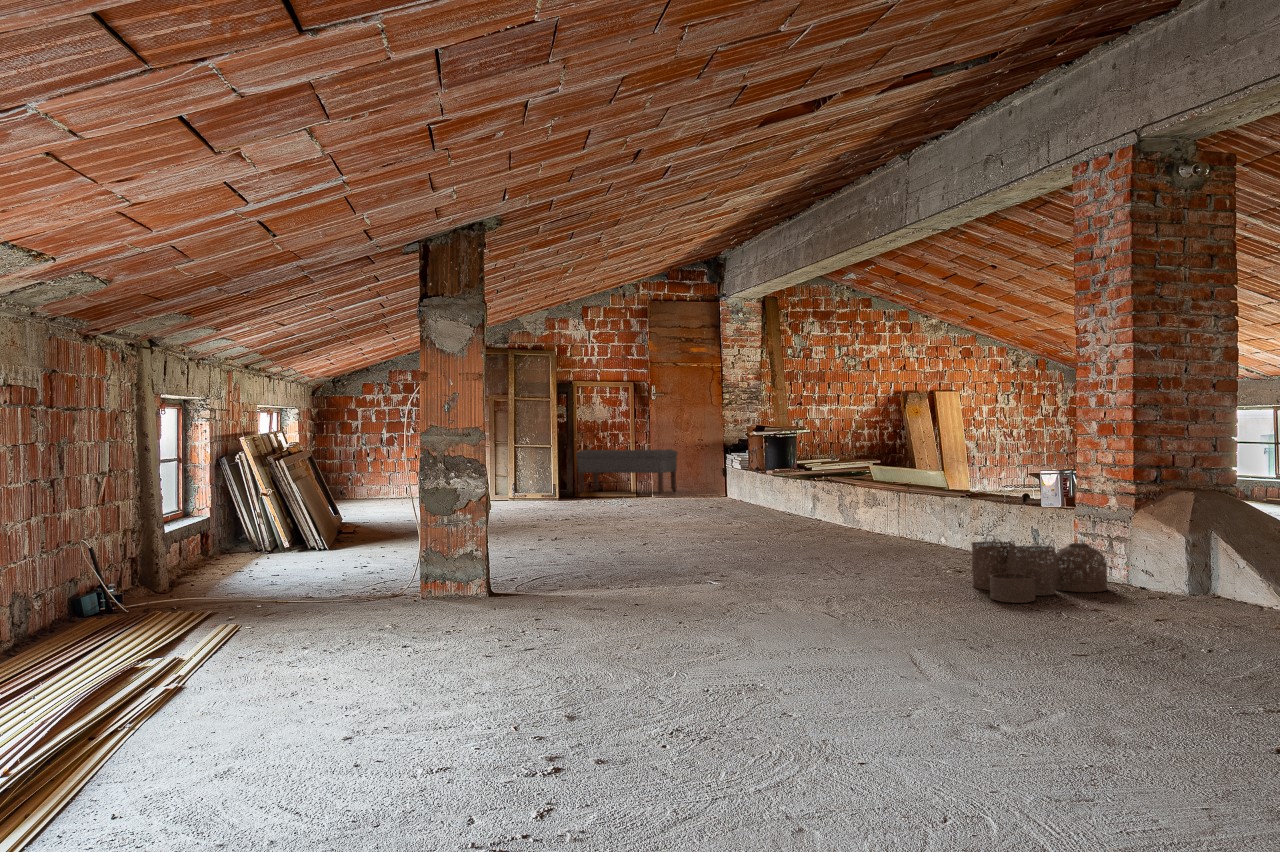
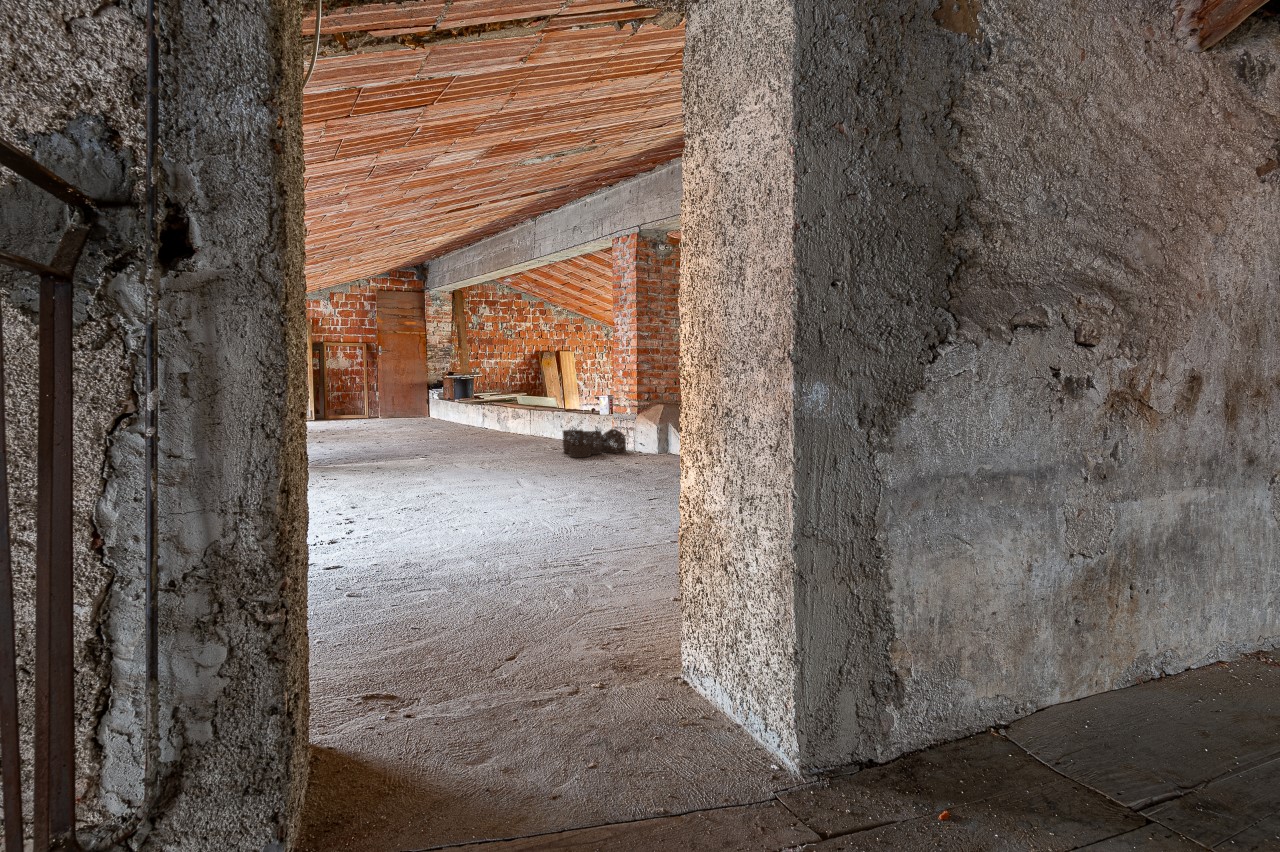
bench: present [576,449,678,494] -> none [326,387,397,417]

